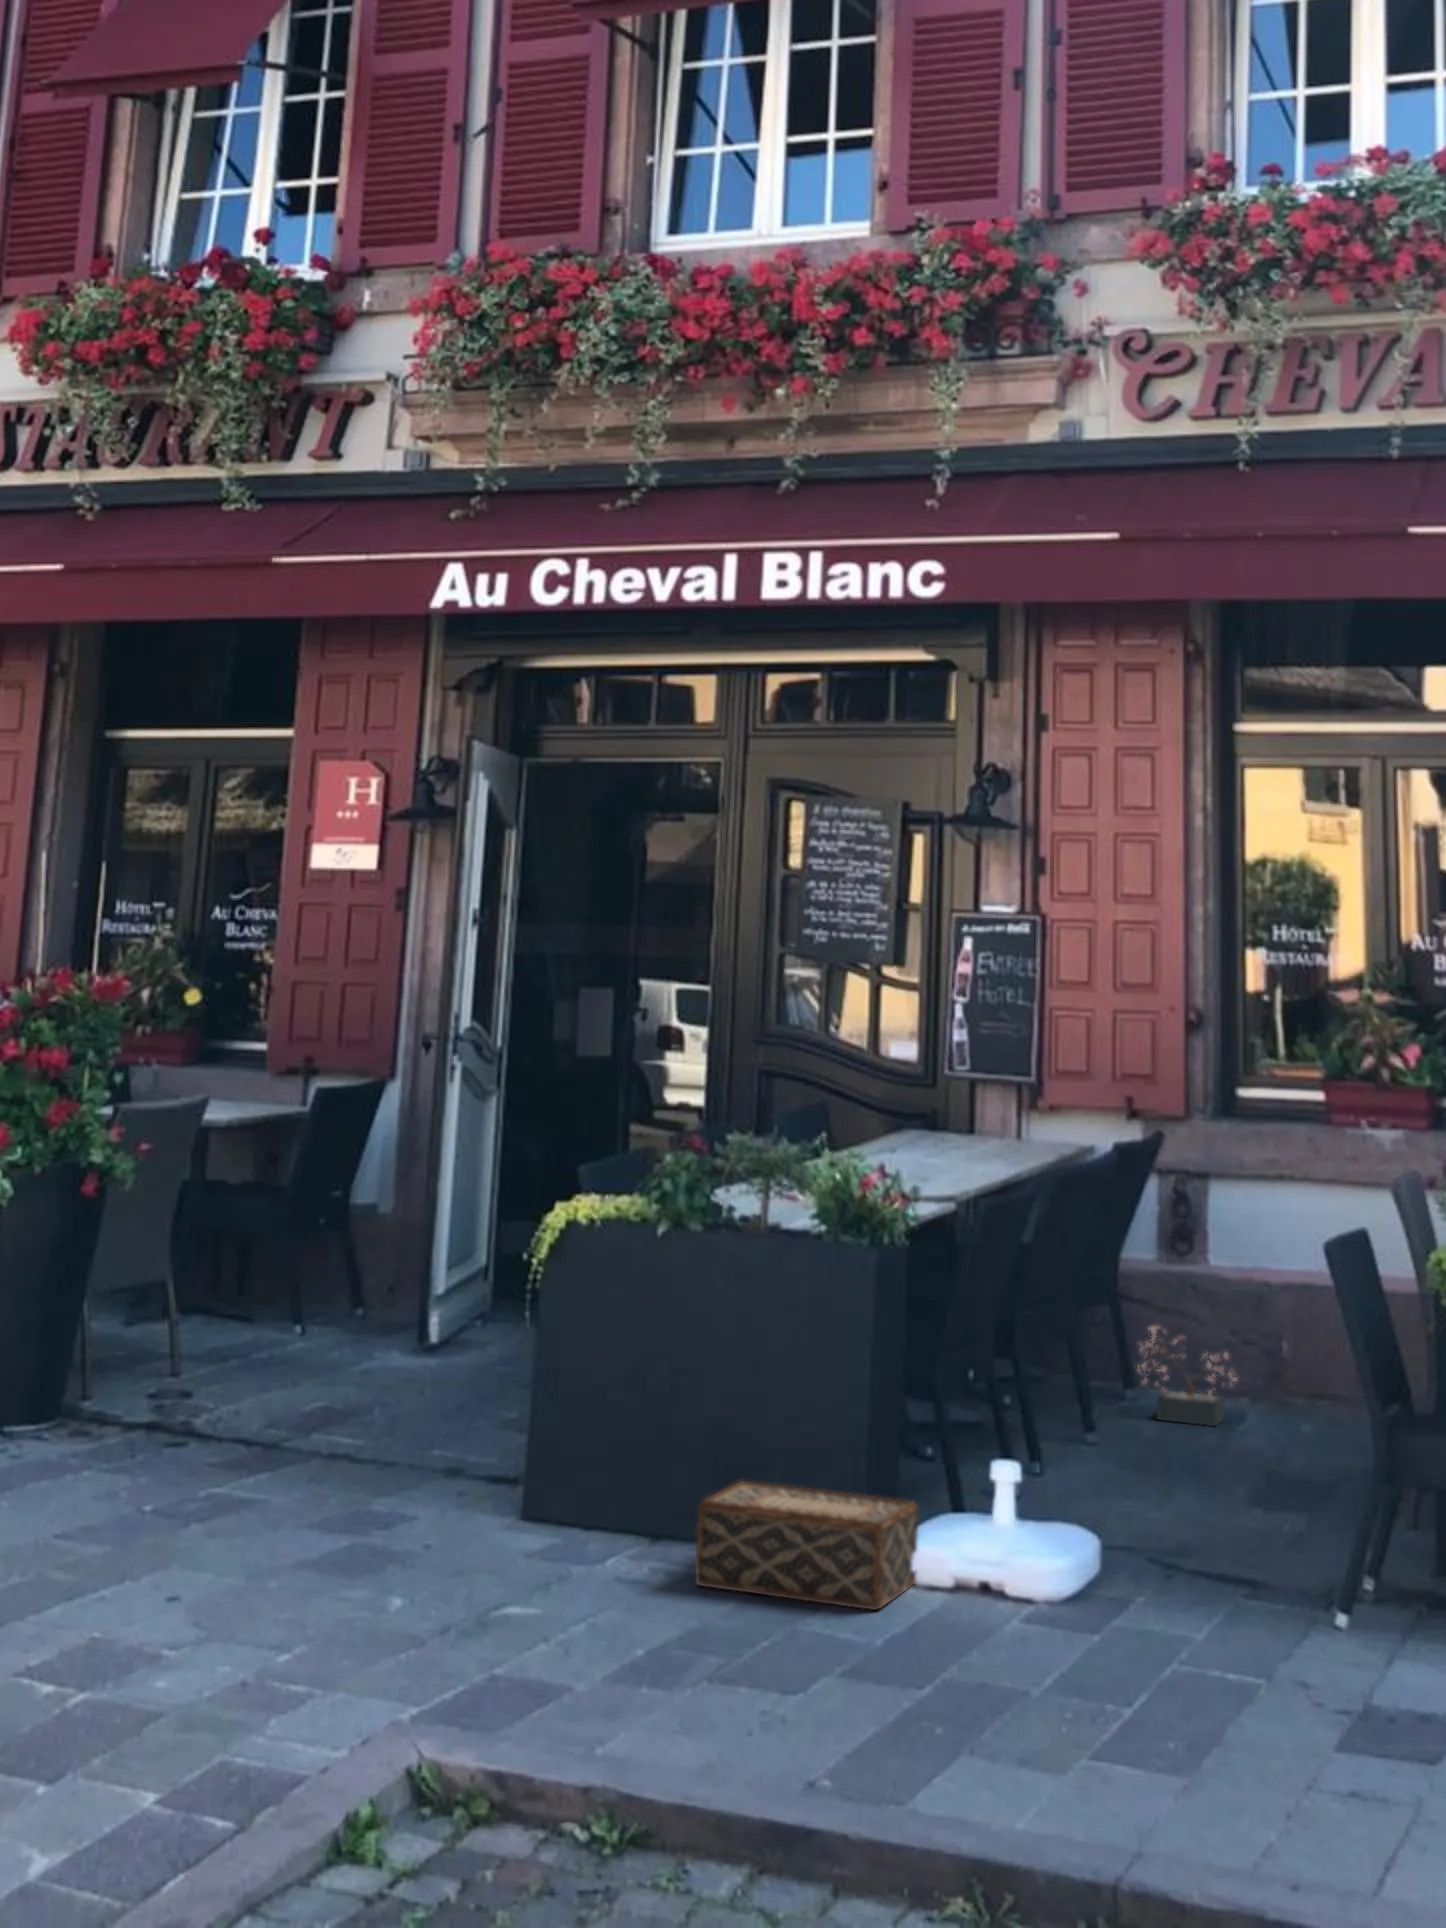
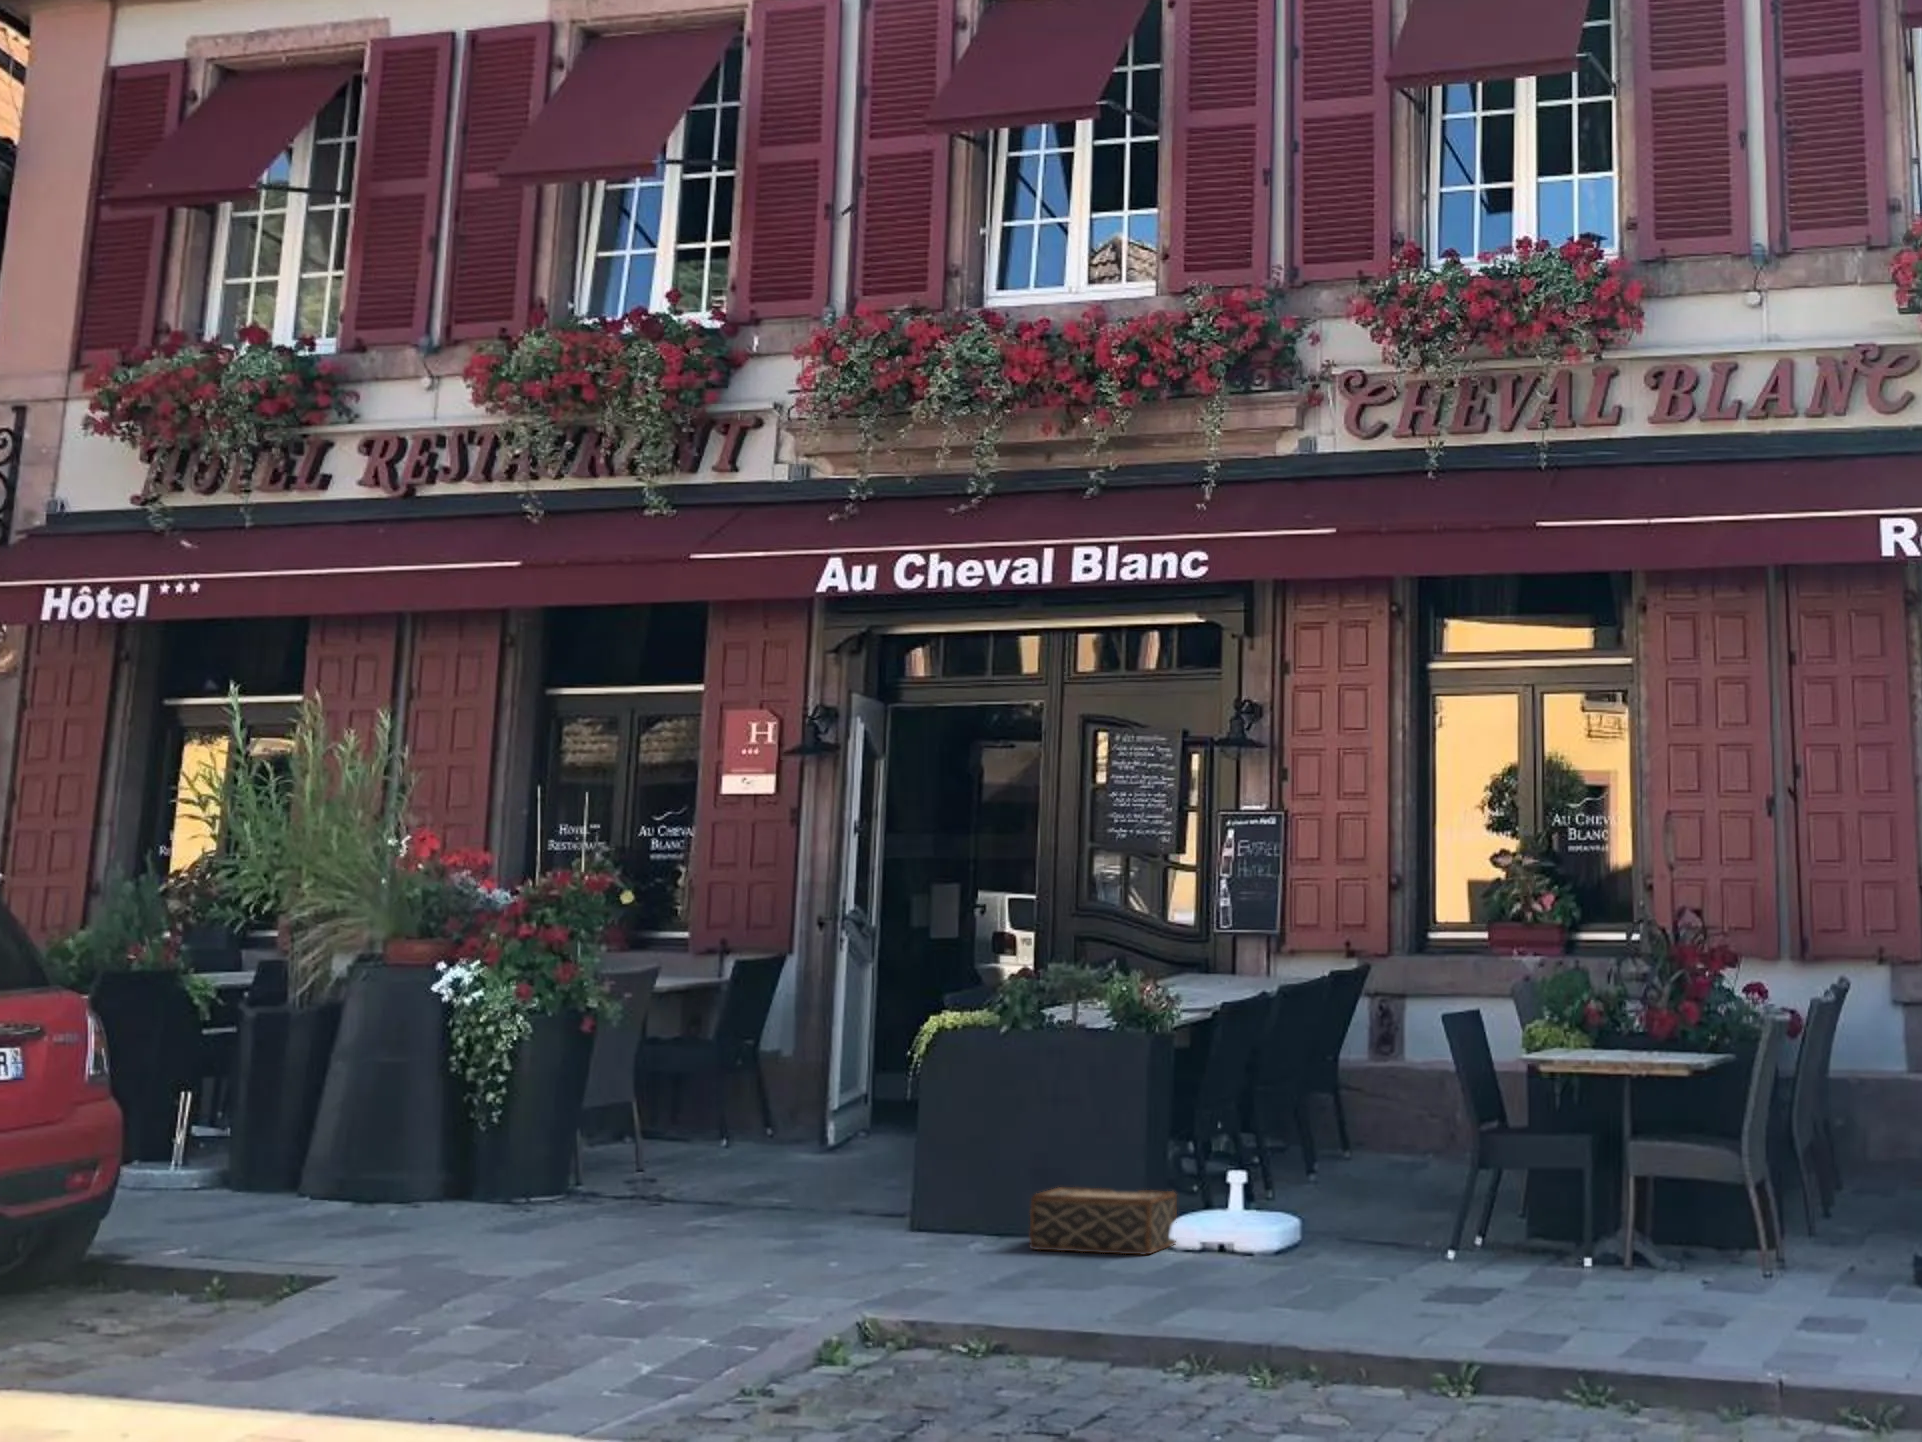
decorative plant: present [1138,1326,1237,1426] -> none [1353,1104,1426,1172]

